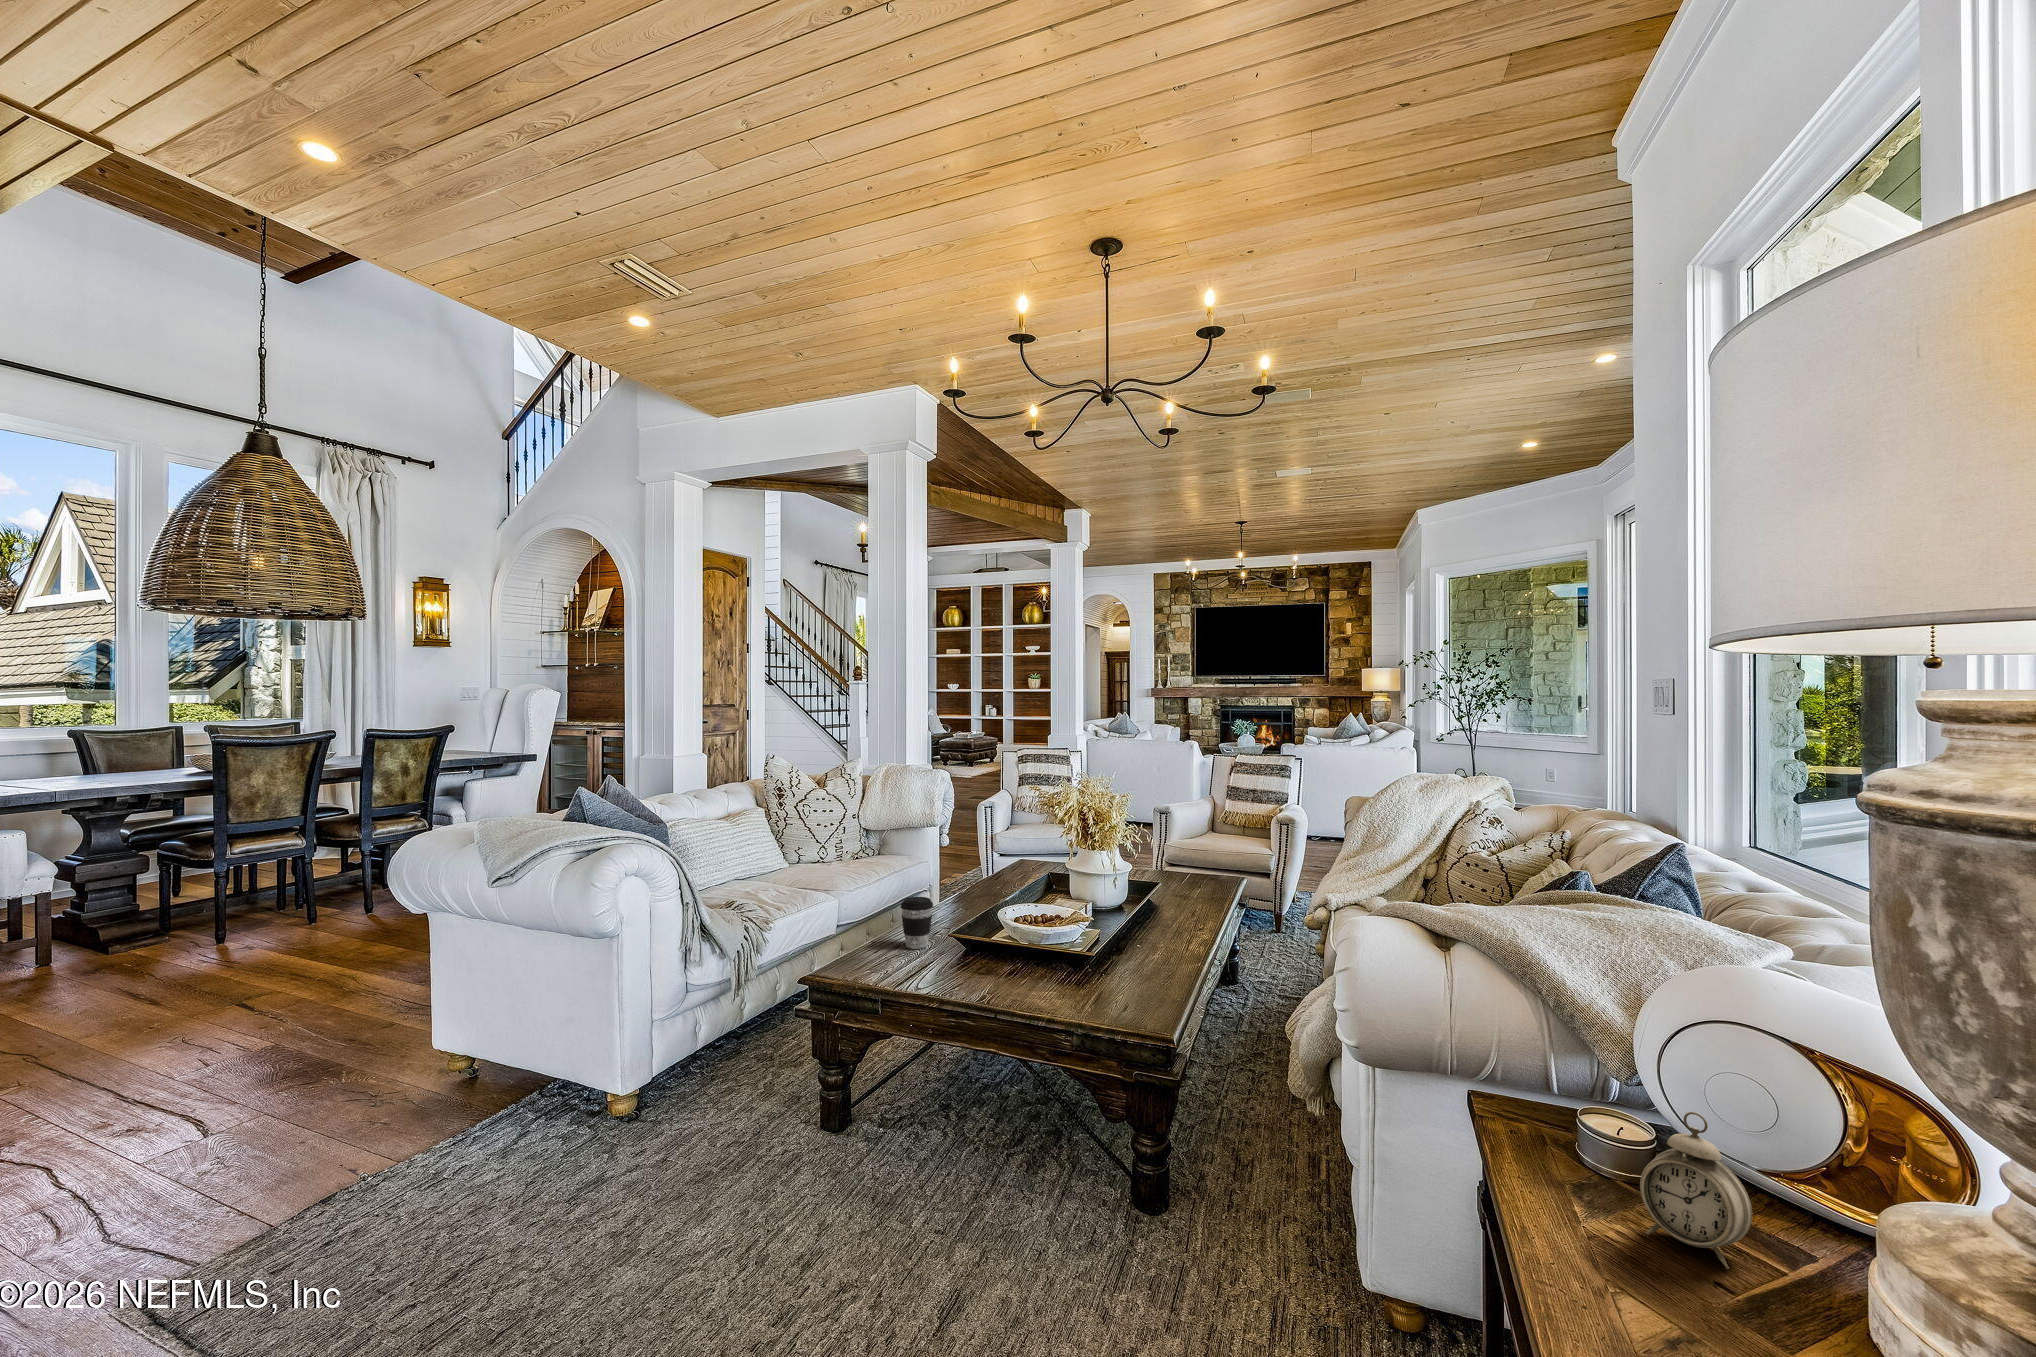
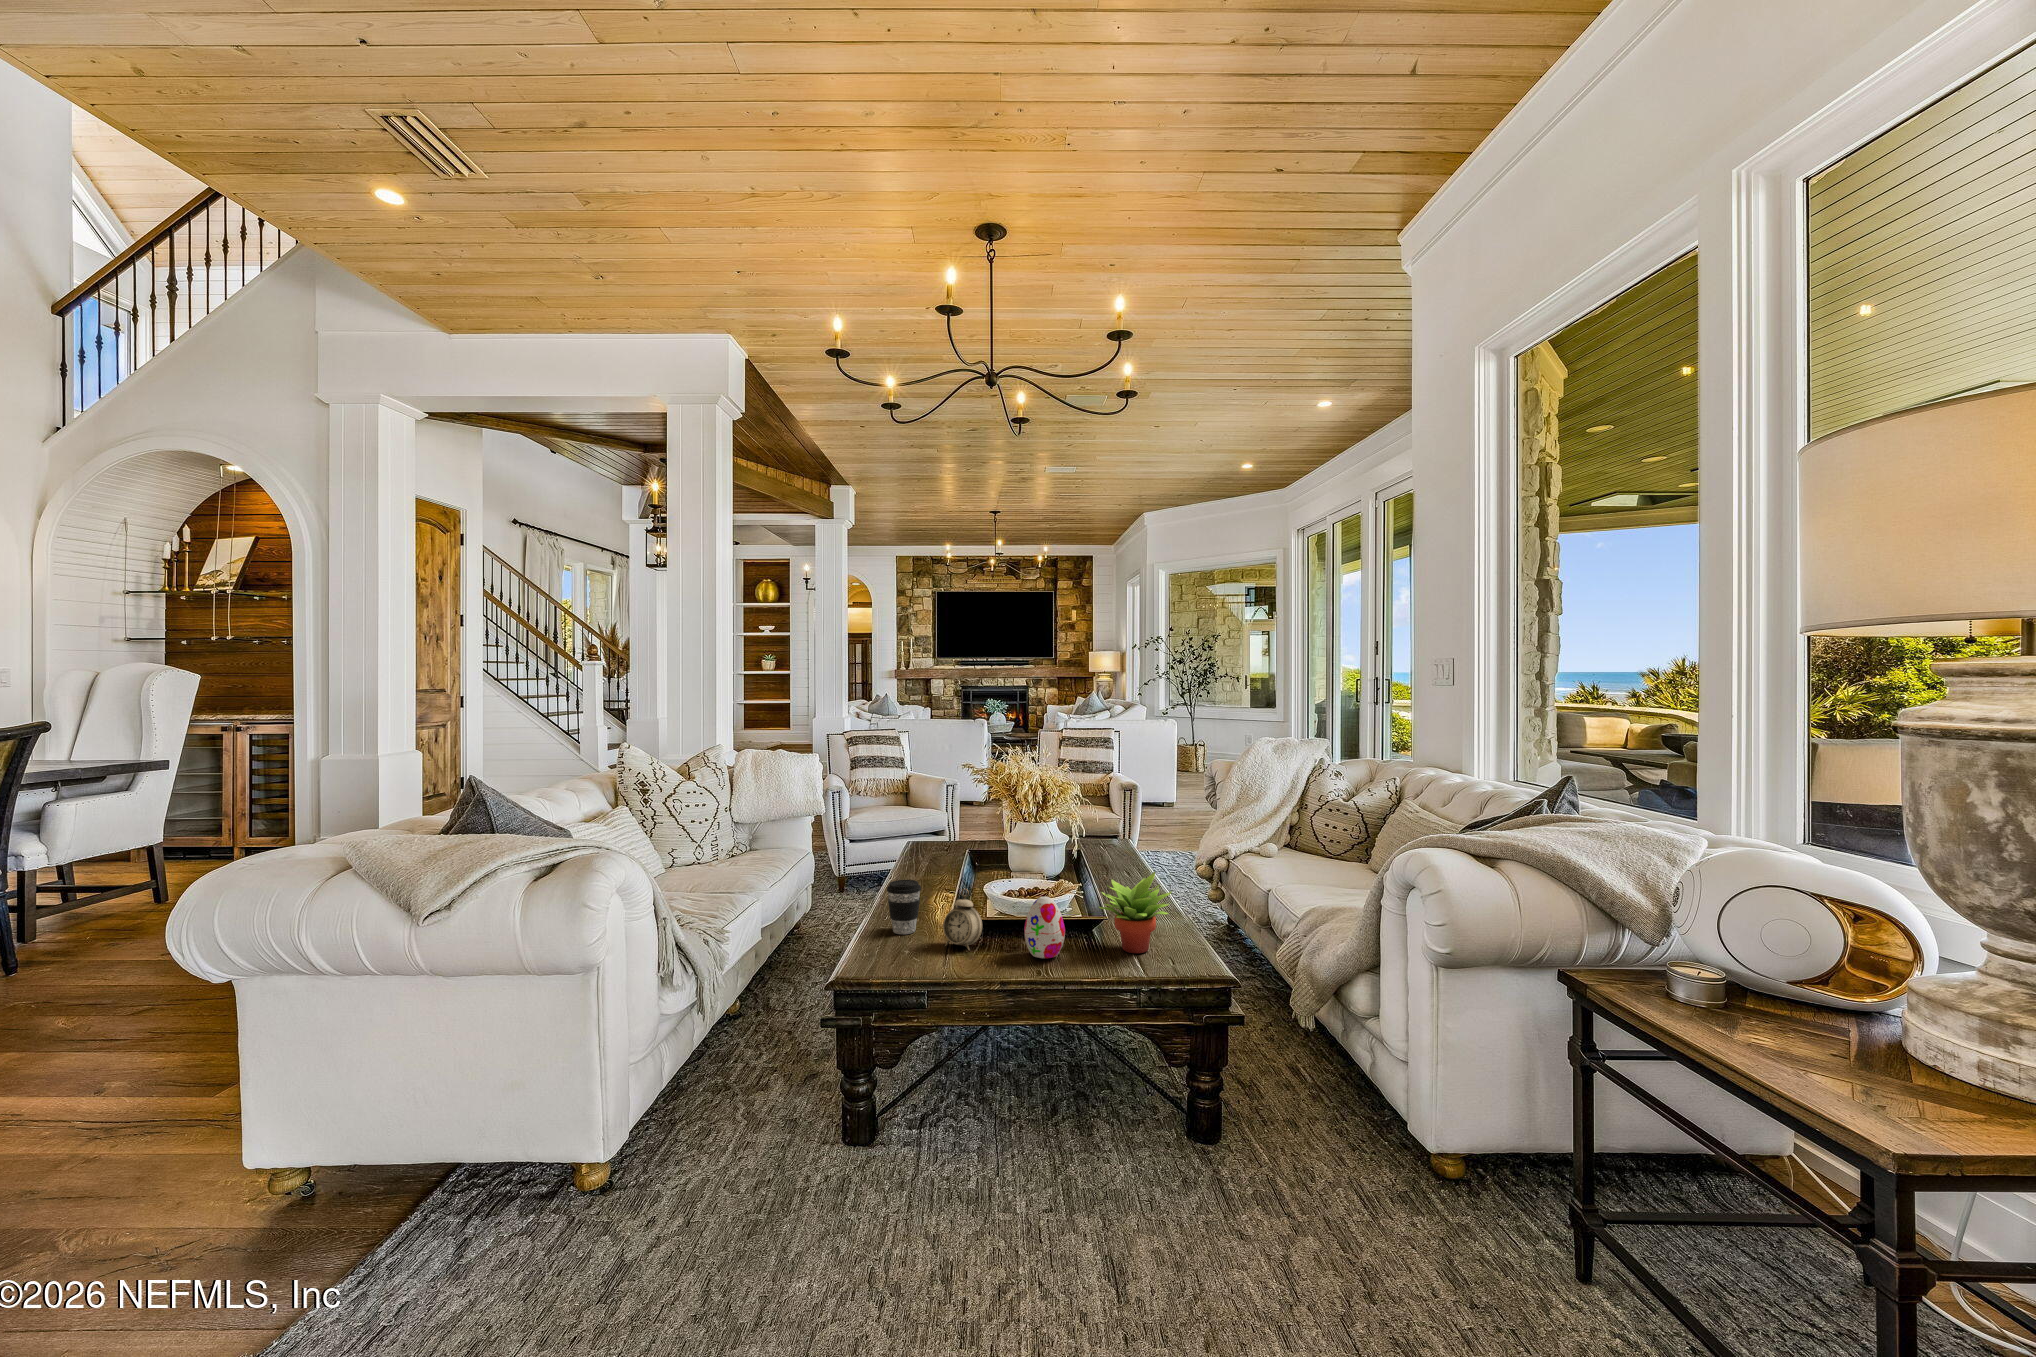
succulent plant: none [1070,912,1152,997] -> present [1099,872,1172,953]
decorative egg: none [994,926,1035,989] -> present [1024,896,1065,958]
alarm clock: present [1640,1112,1752,1269] -> present [943,889,982,951]

